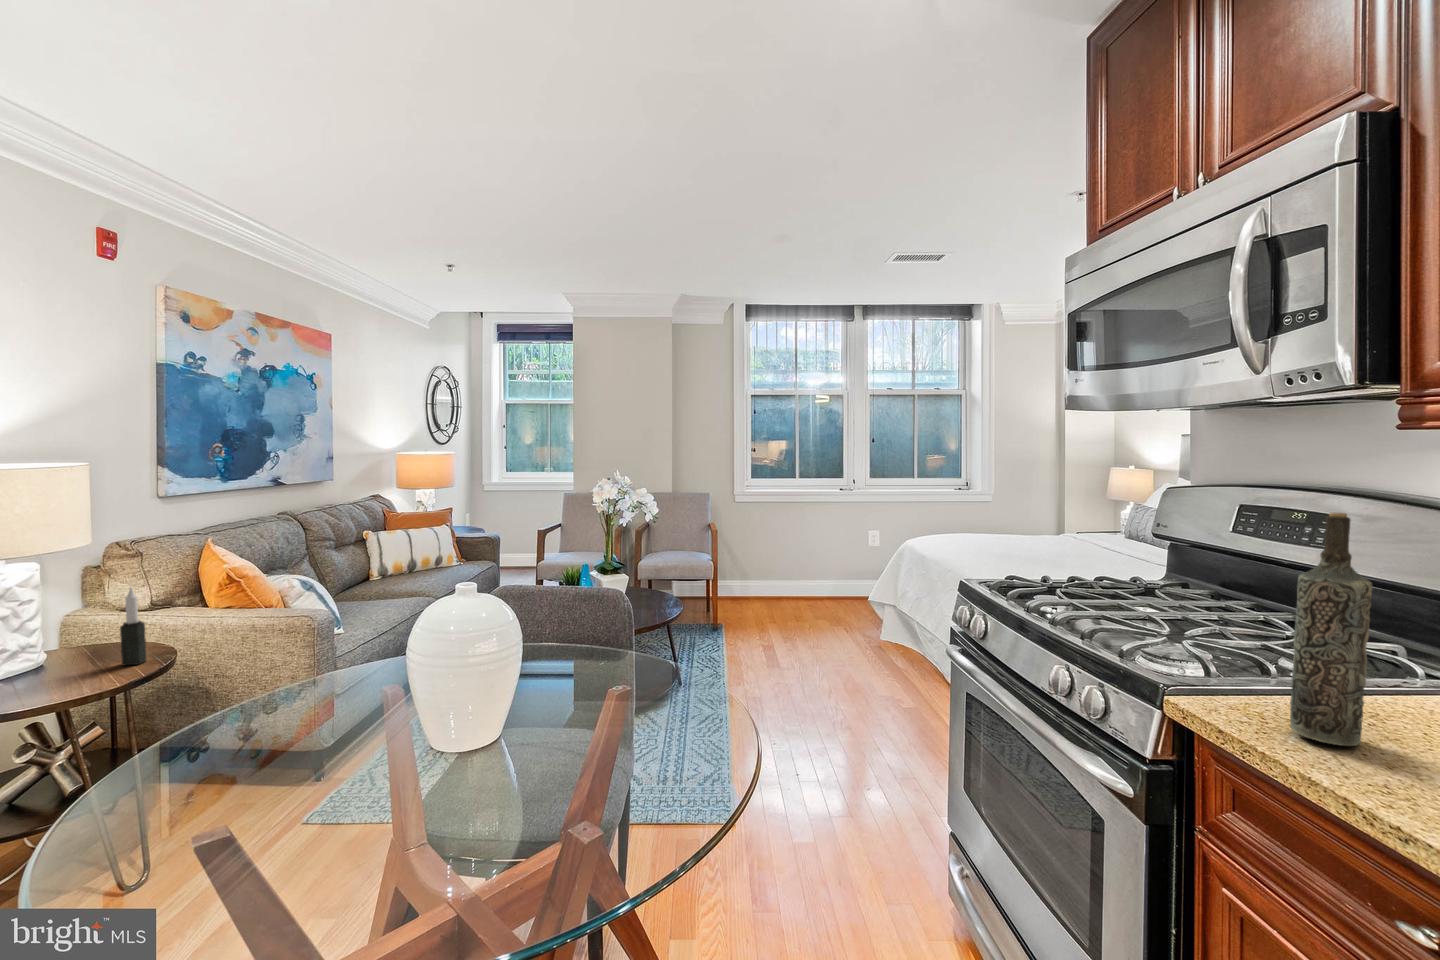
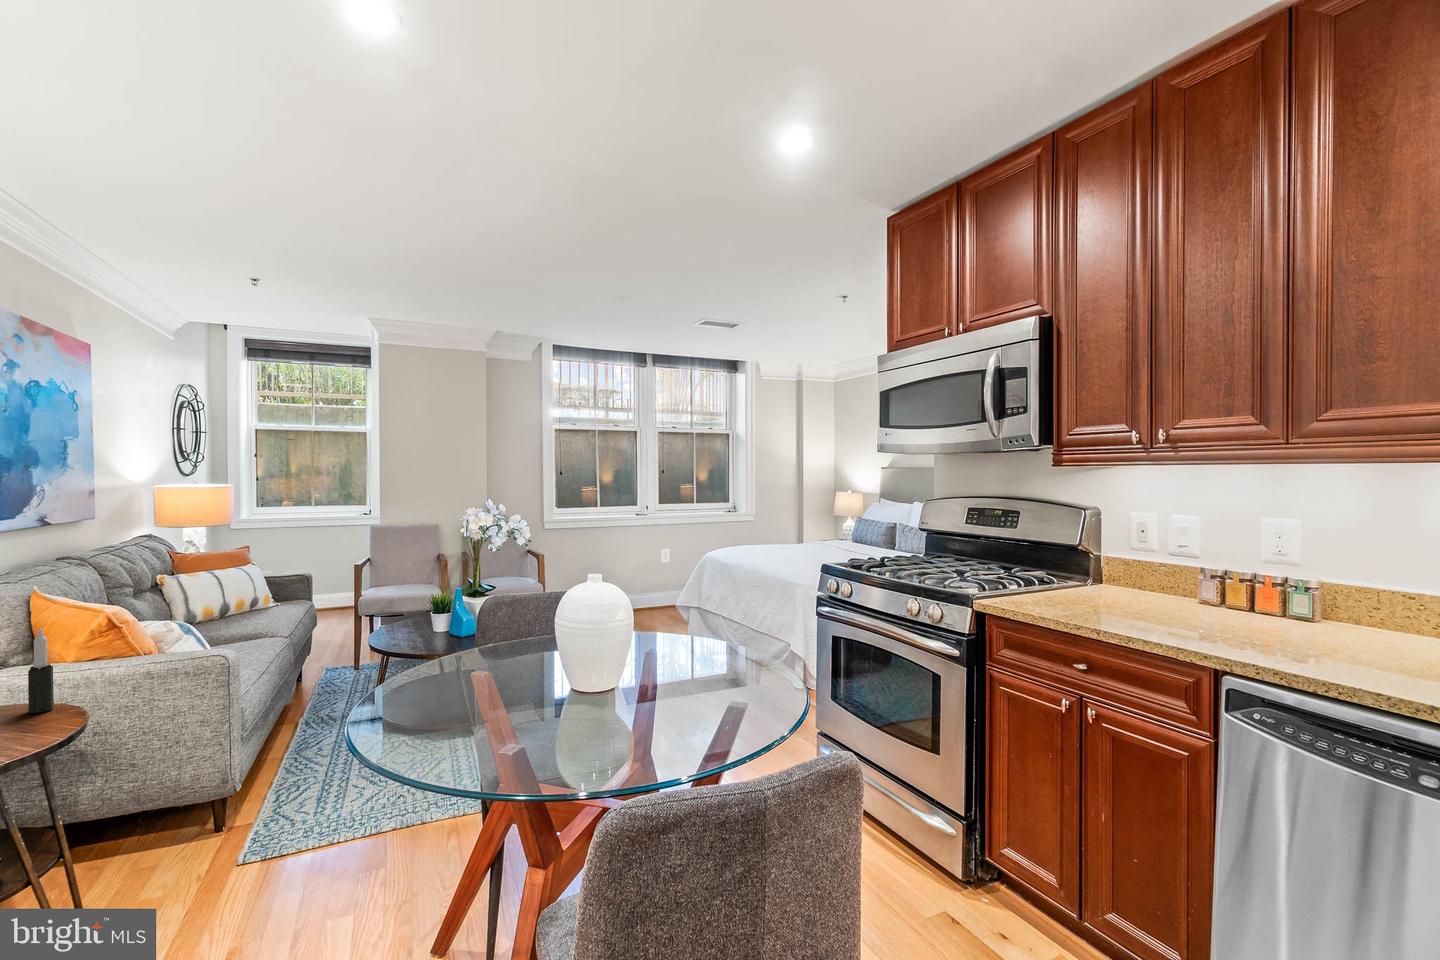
bottle: present [1290,513,1372,746] -> none [1030,504,1057,607]

